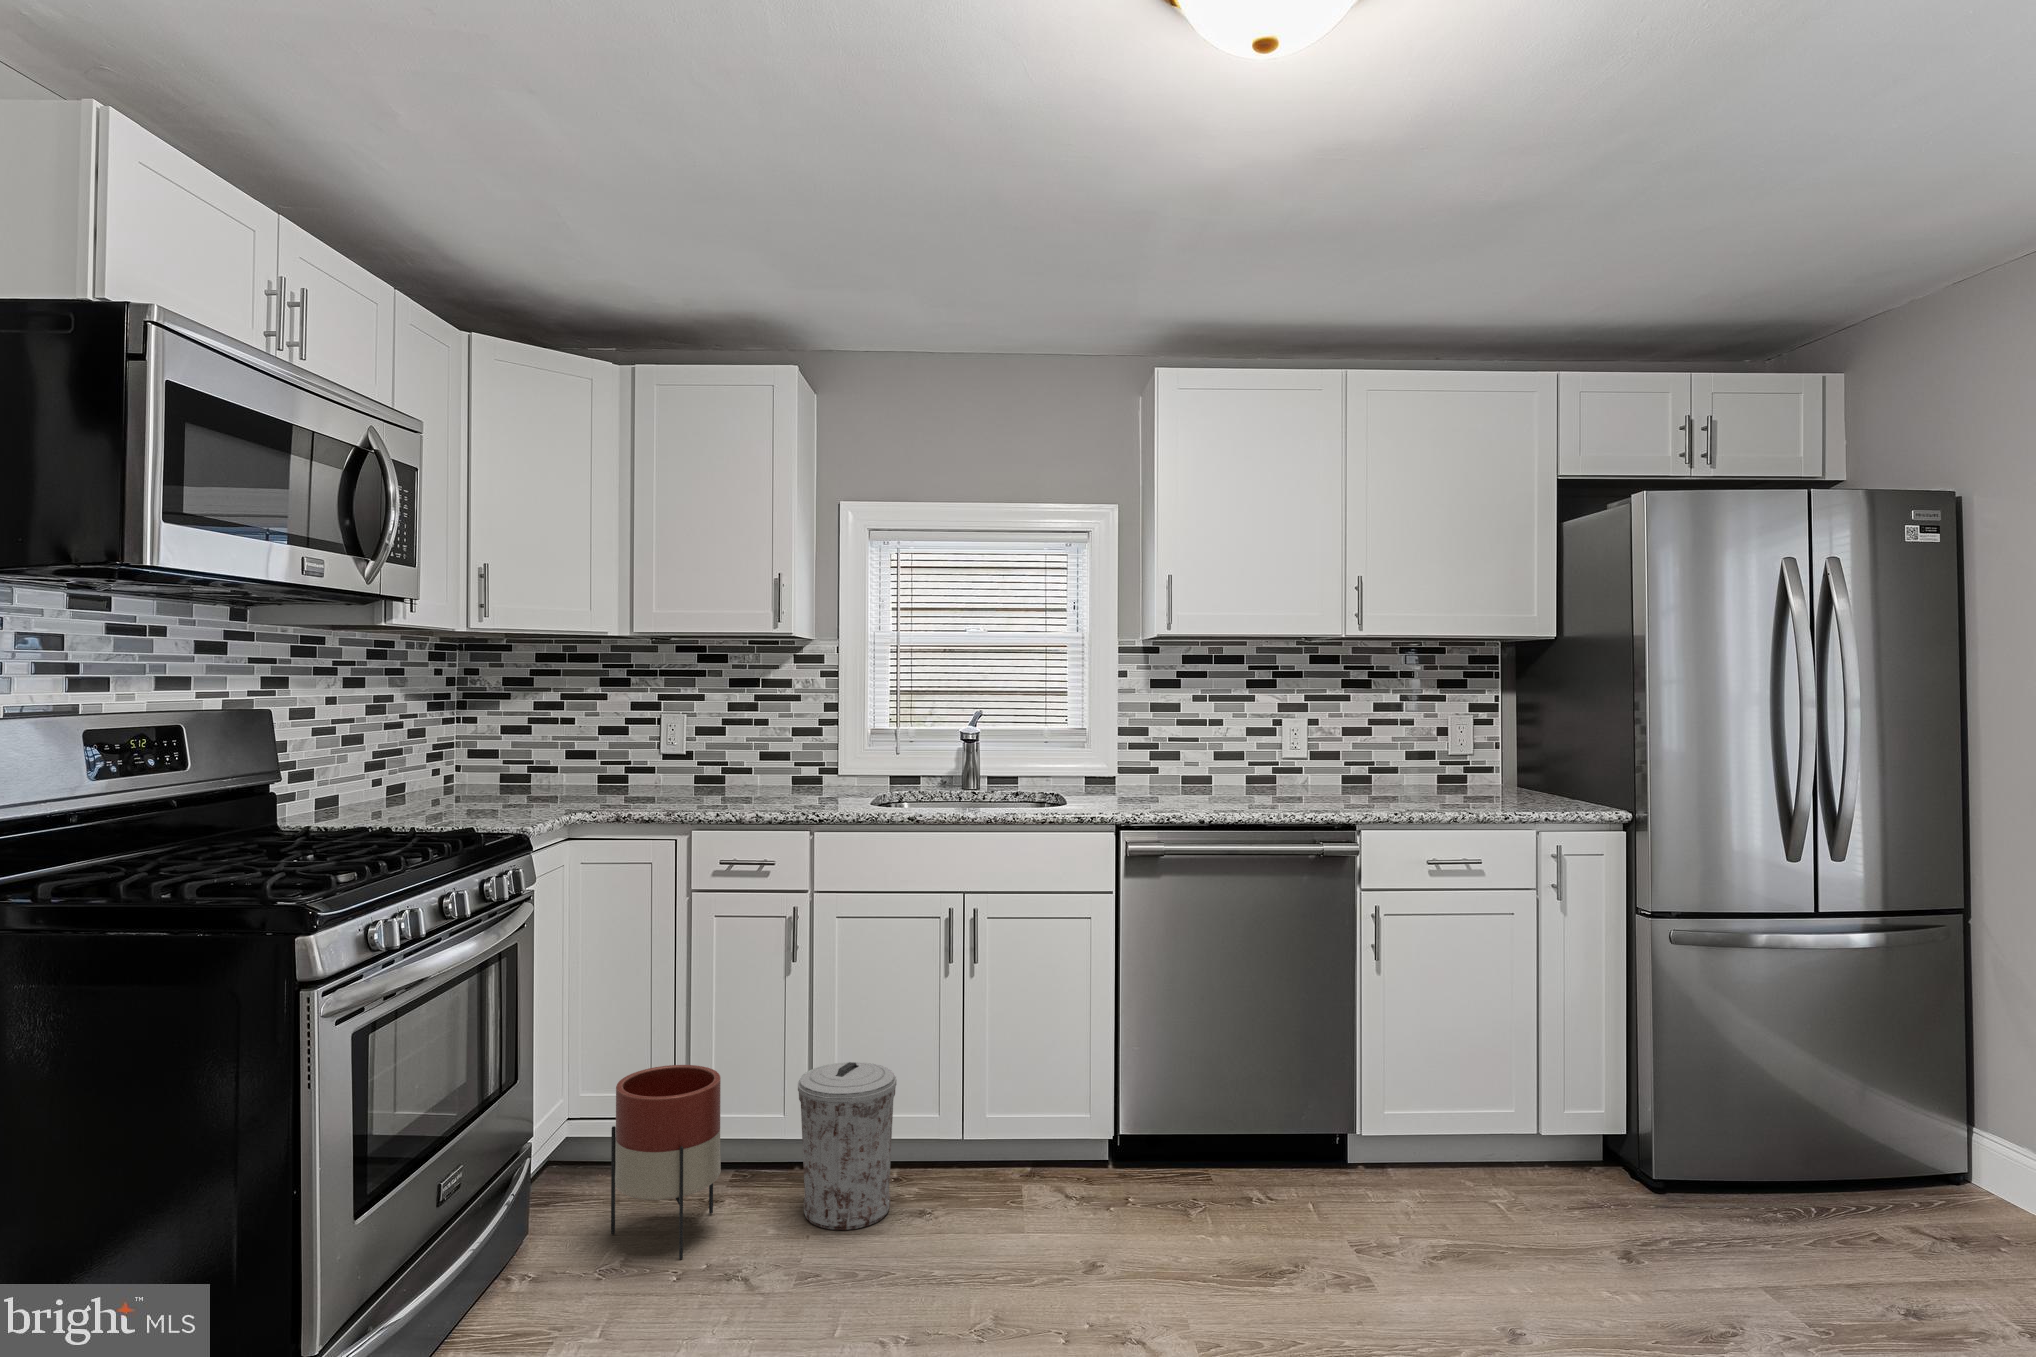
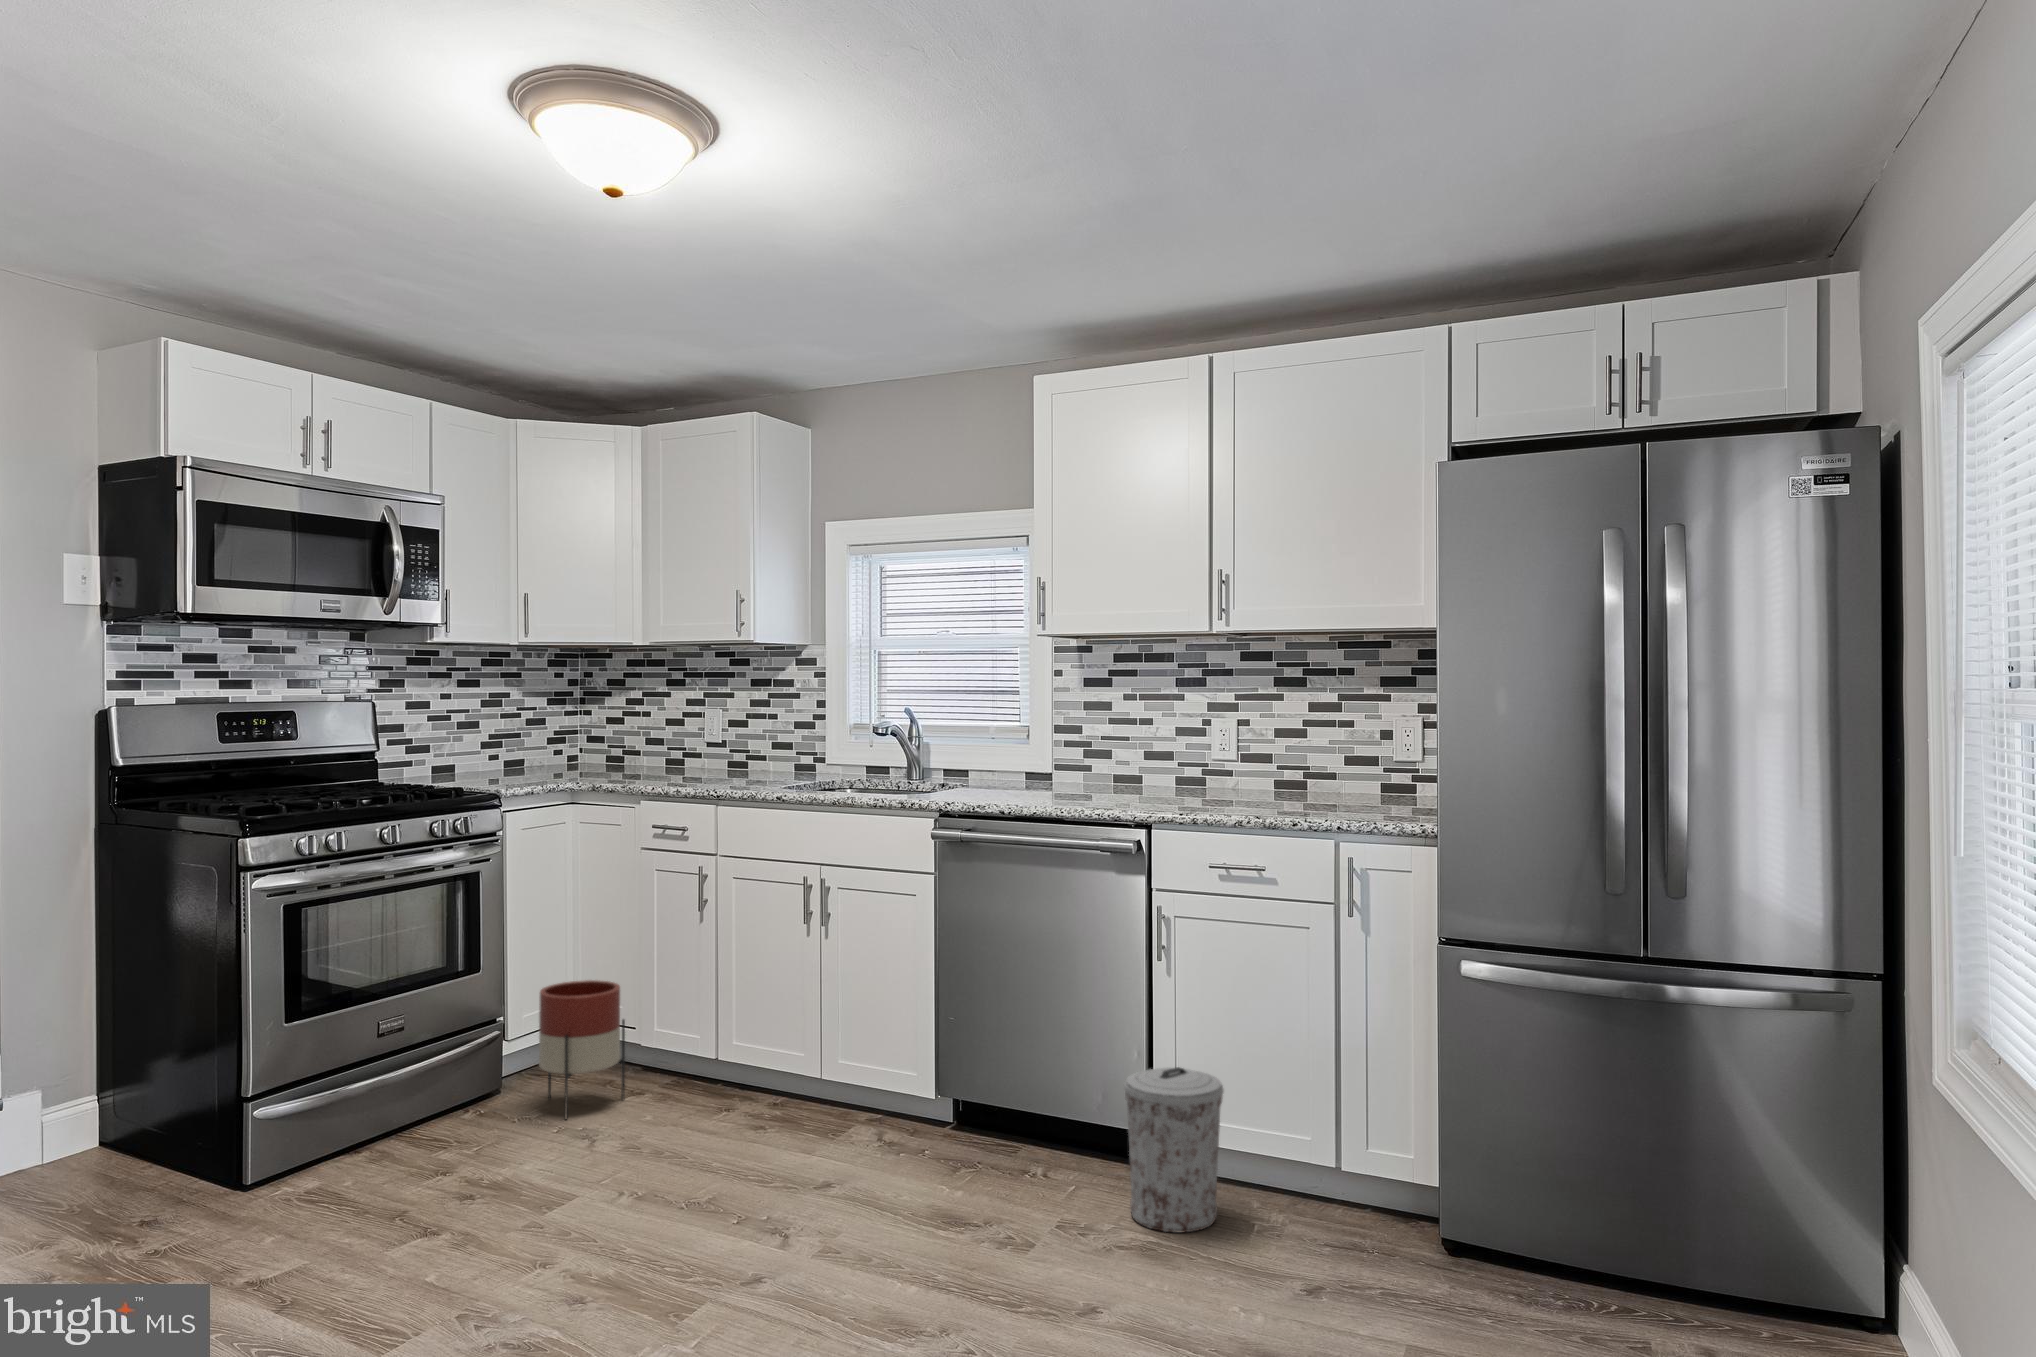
trash can: present [798,1062,897,1230] -> present [1124,1067,1224,1233]

